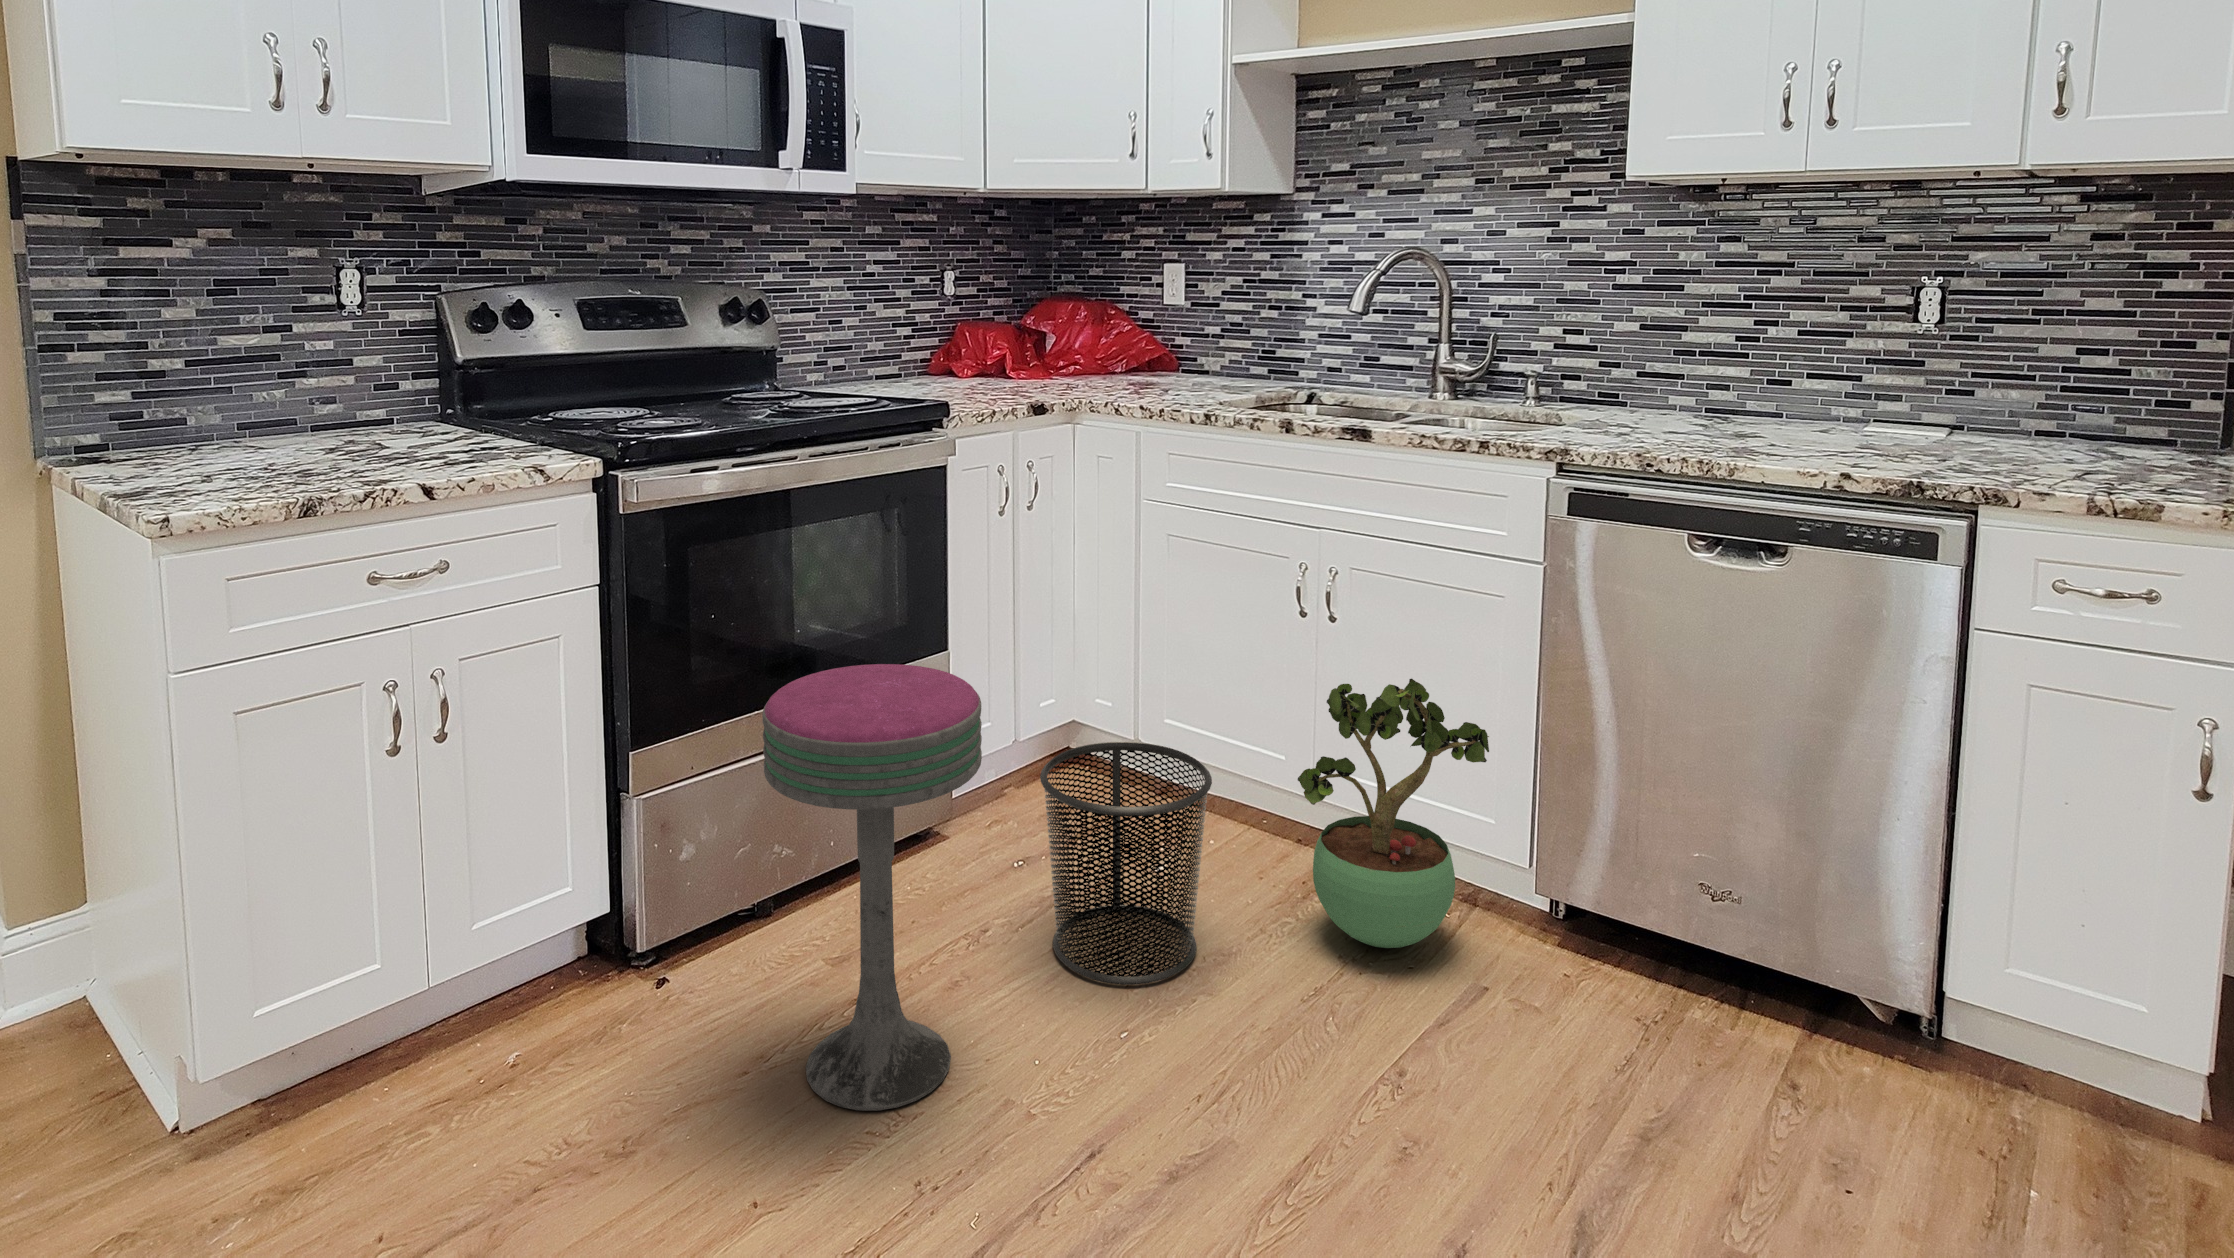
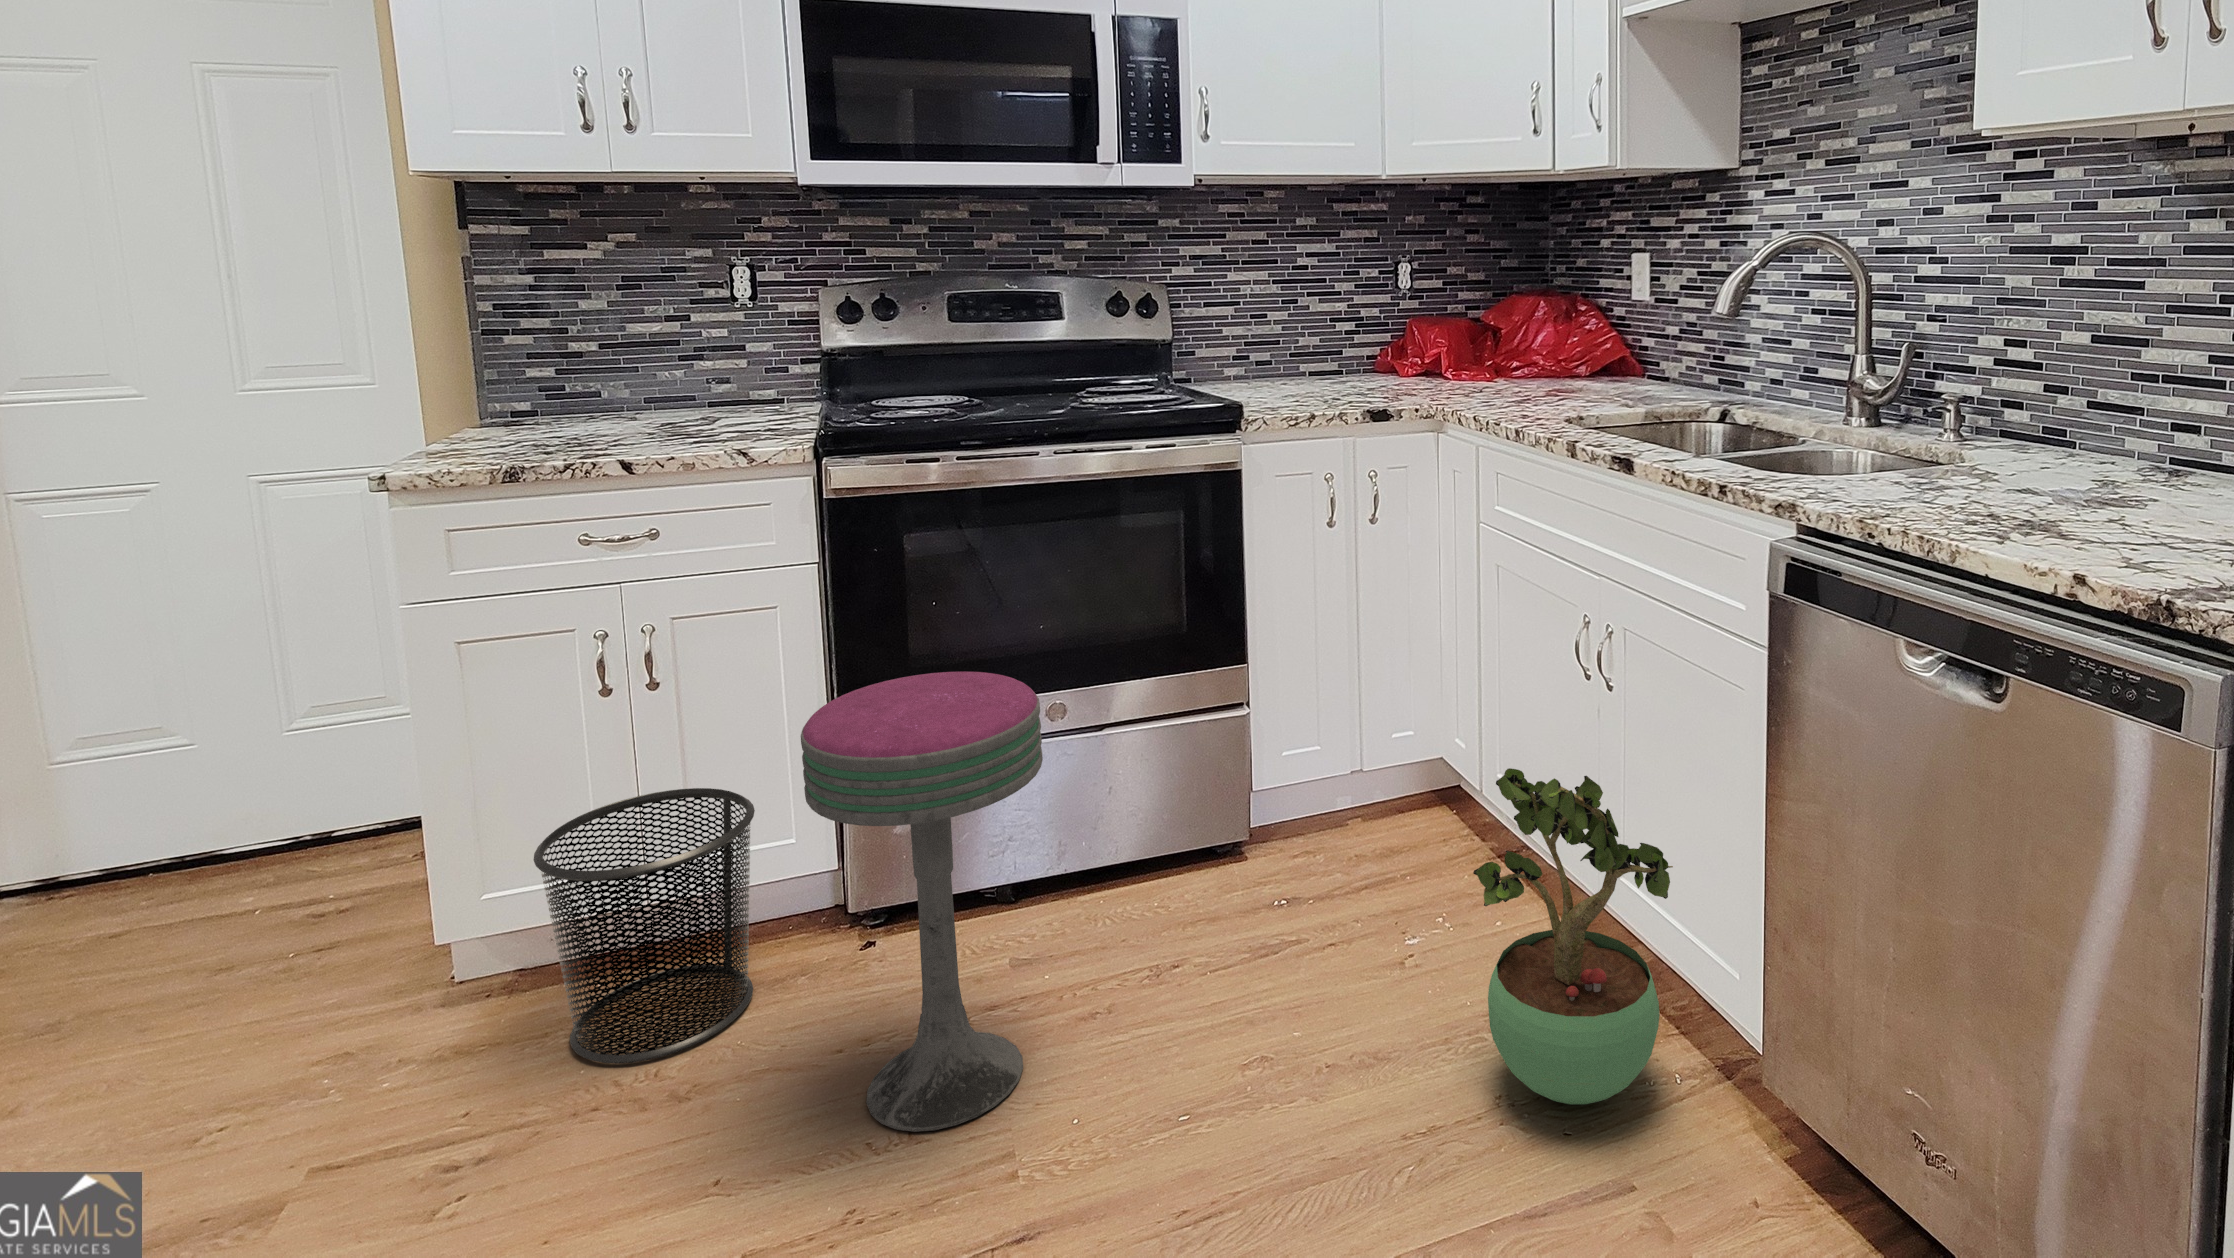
waste bin: present [1040,742,1212,985] -> present [534,788,755,1064]

